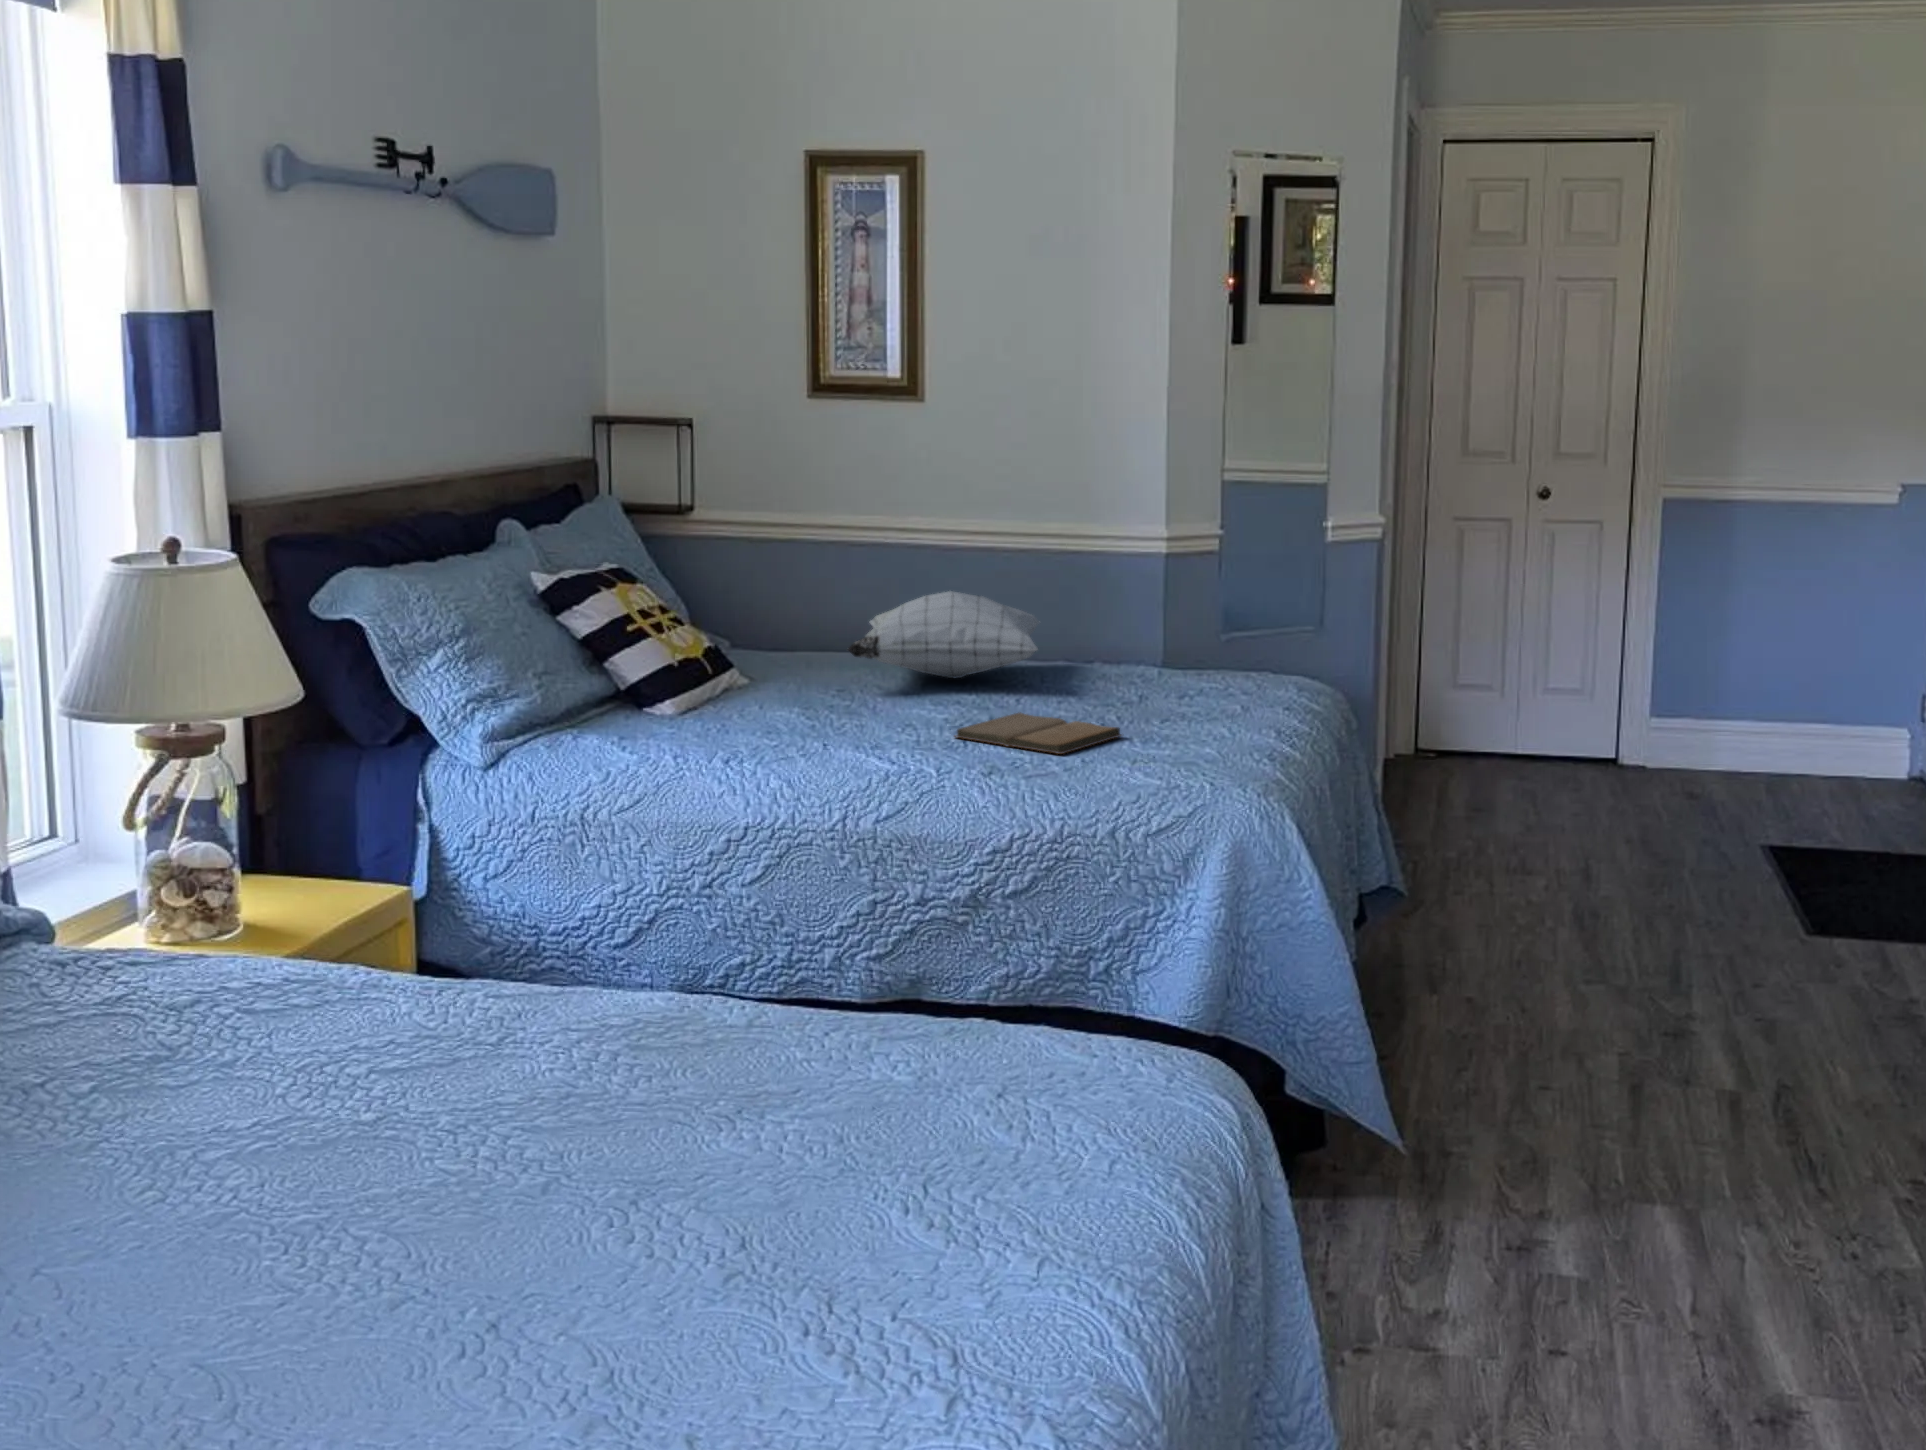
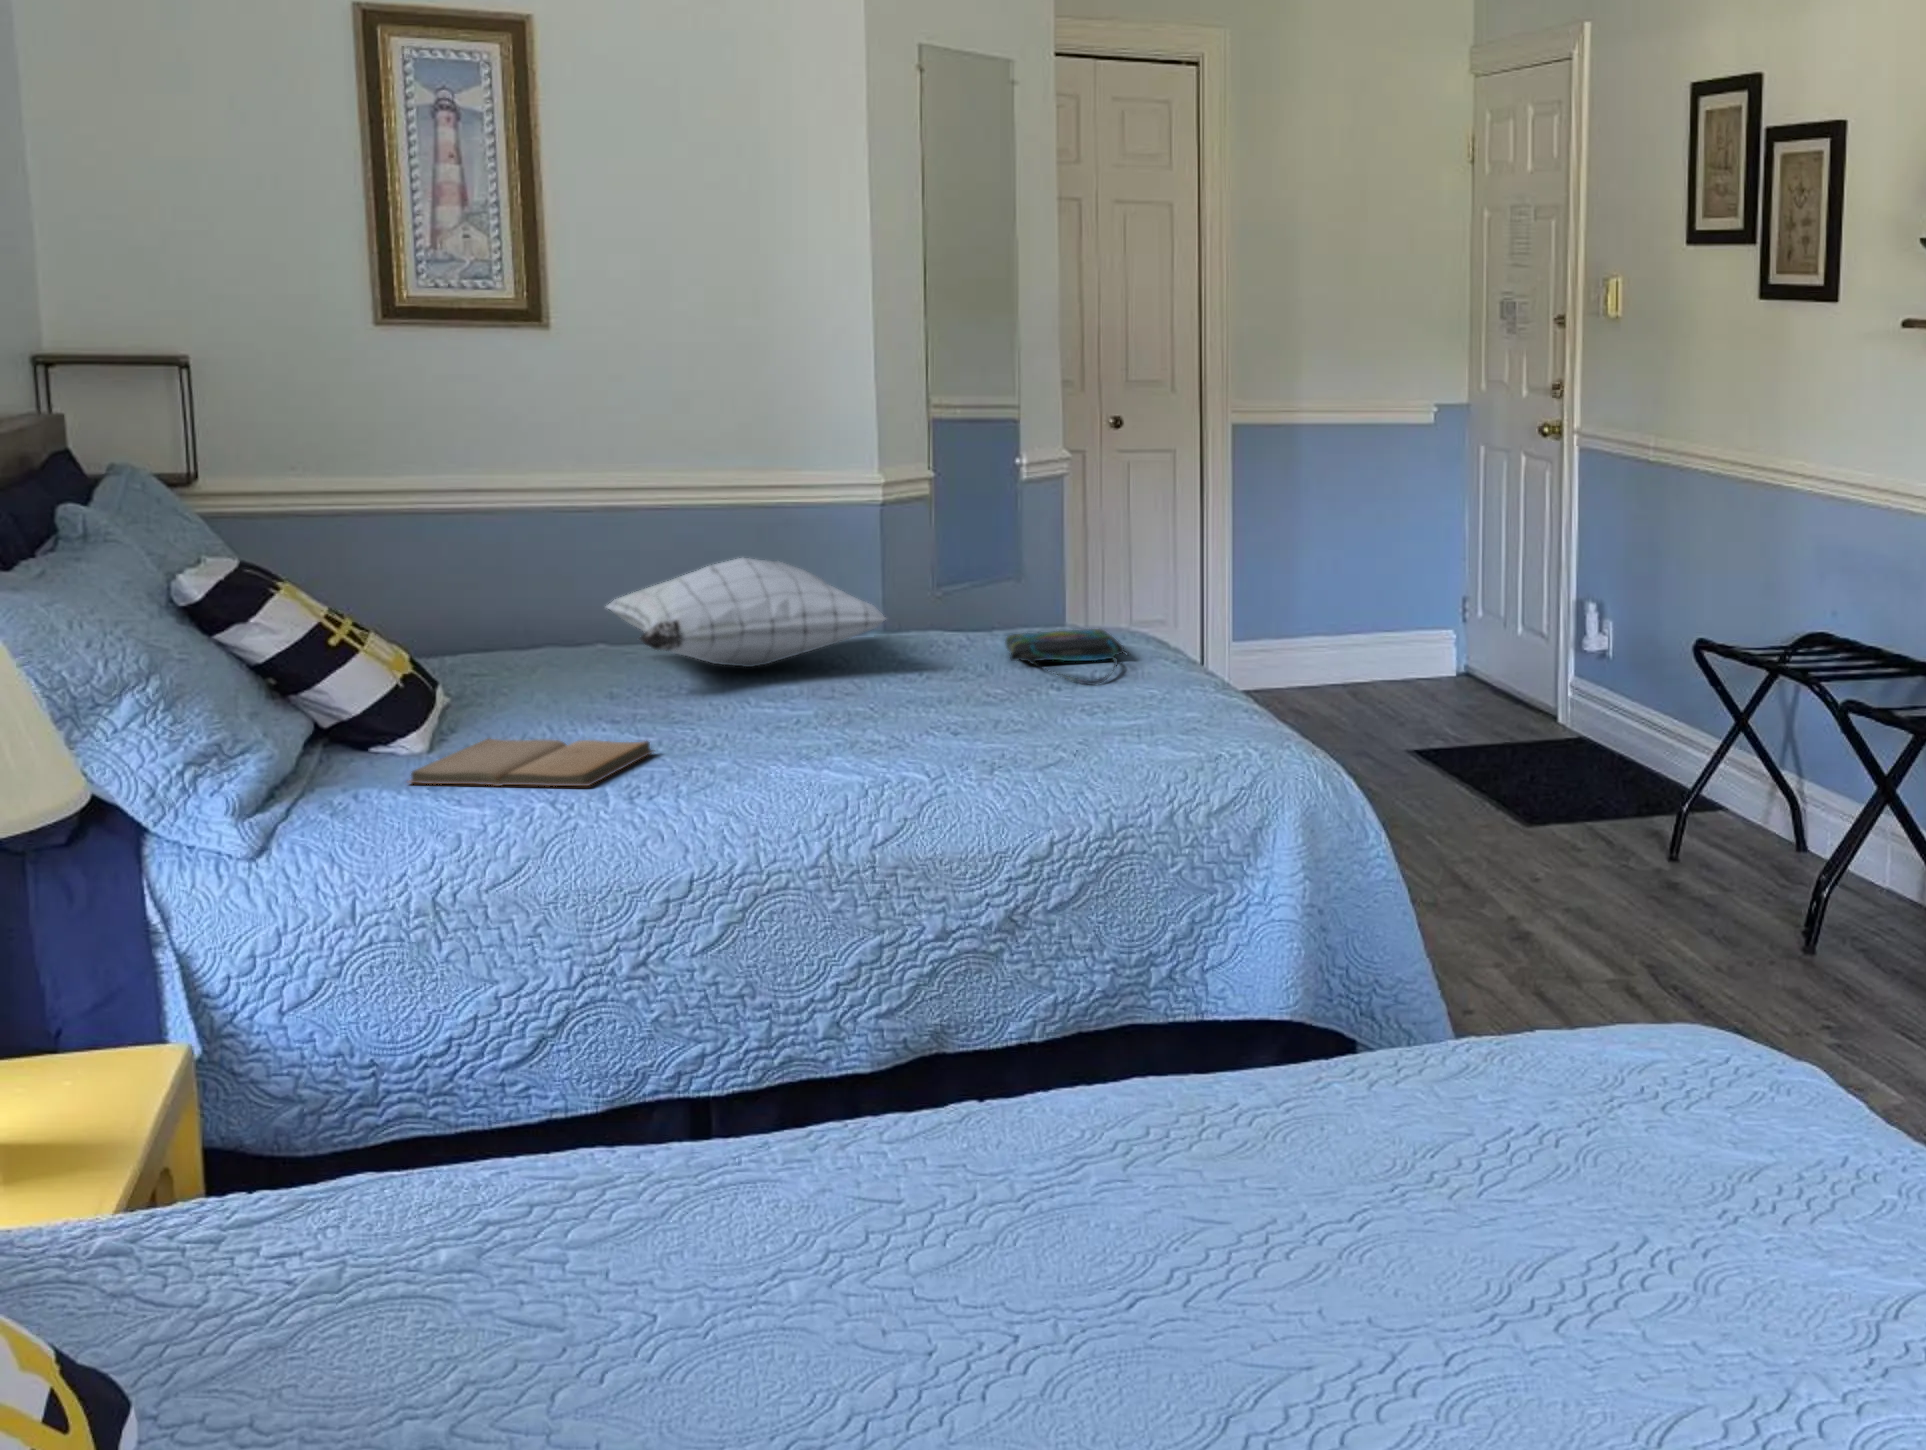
tote bag: none [1132,673,1237,722] -> present [1006,629,1127,684]
book: present [956,713,1122,754] -> present [409,739,653,786]

